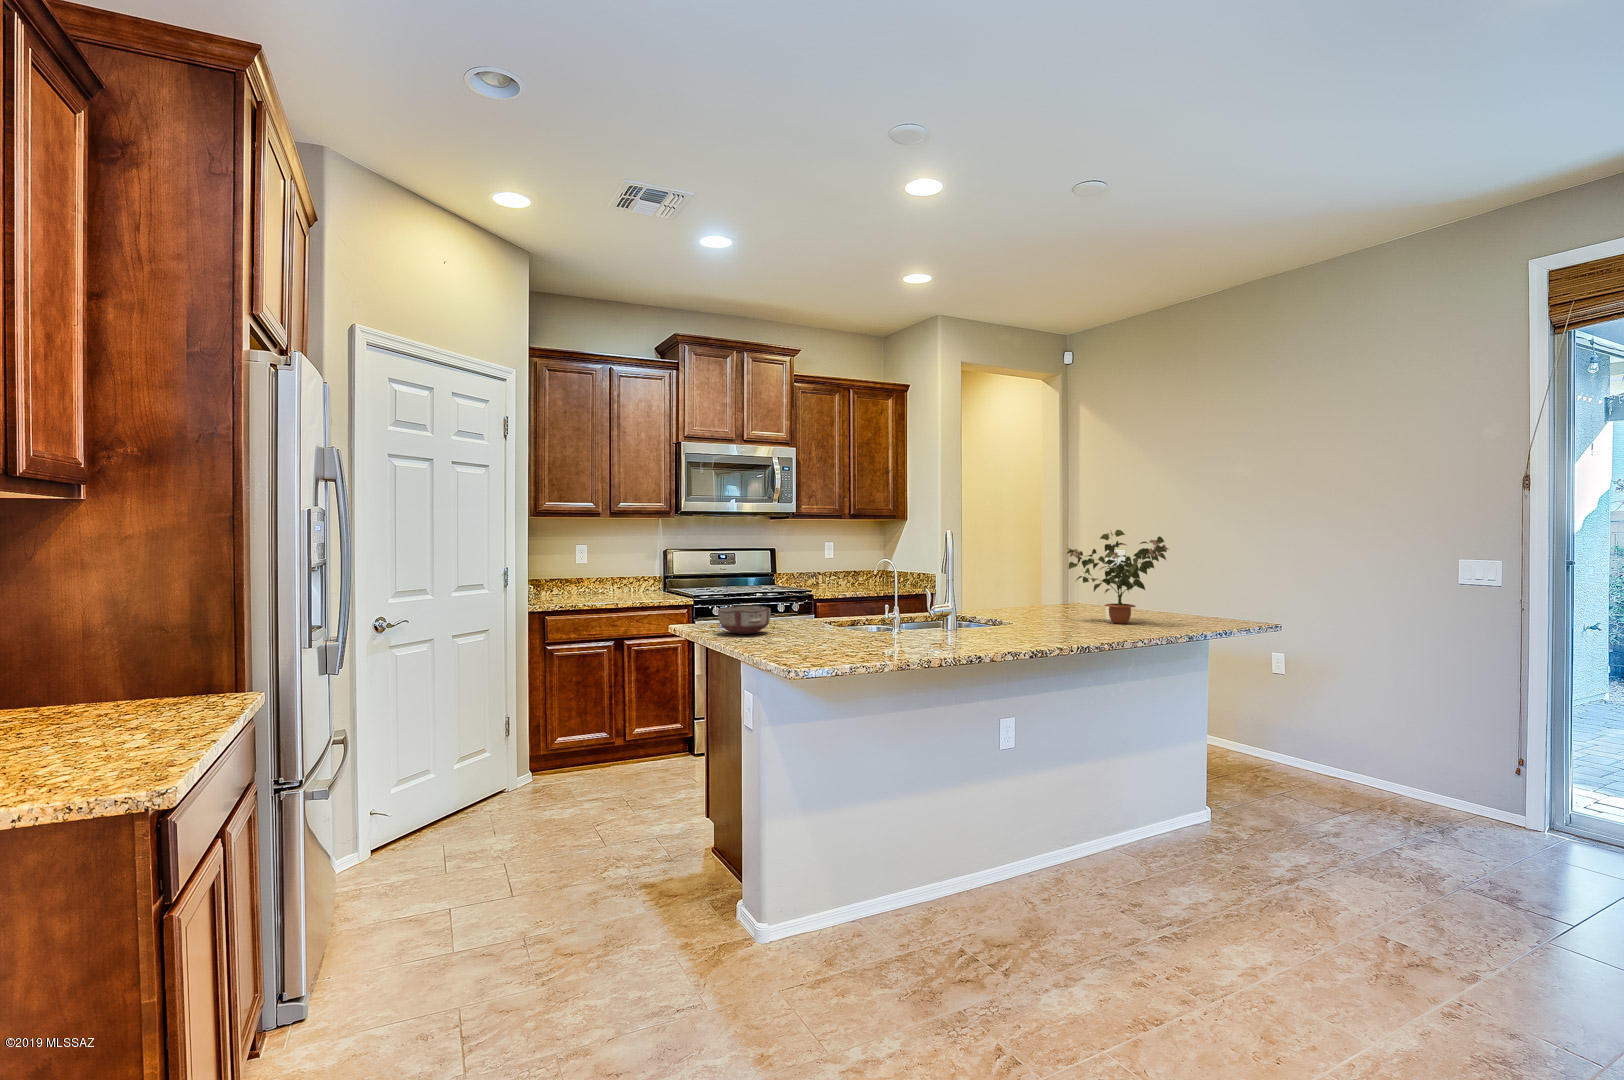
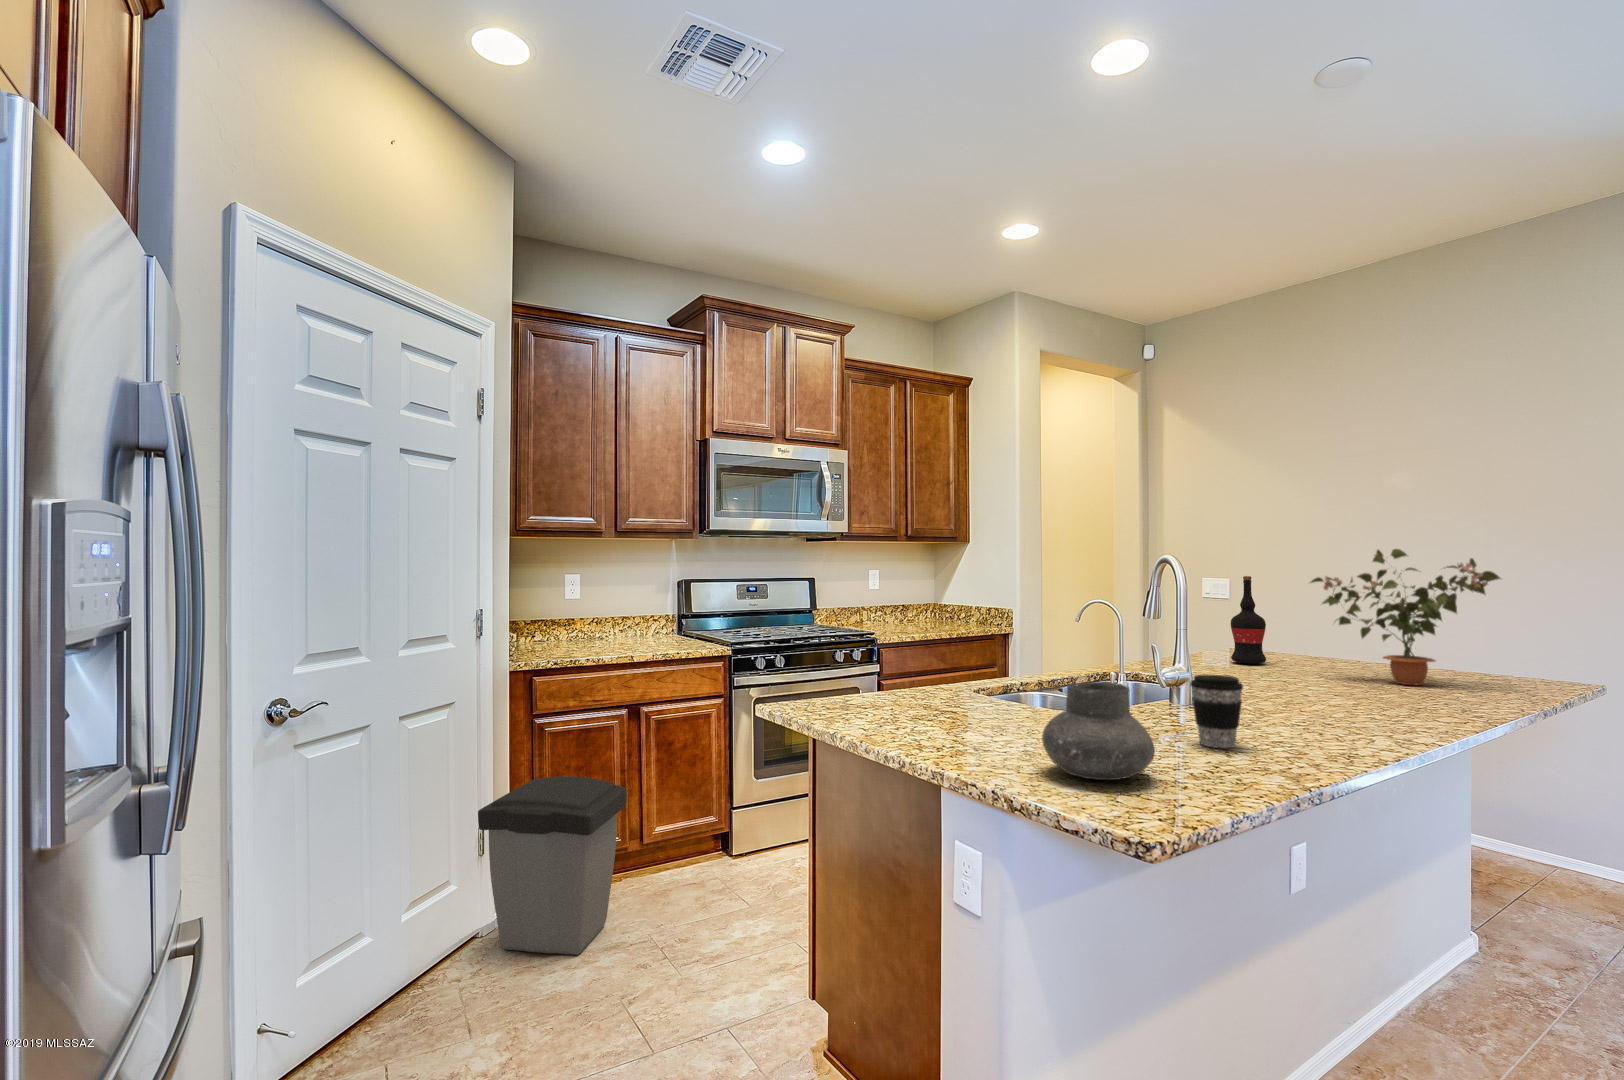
wine bottle: none [1035,549,1058,612] -> present [1231,576,1266,664]
vase: none [778,604,835,654] -> present [1042,682,1155,780]
coffee cup: none [889,605,917,646] -> present [1190,675,1243,748]
ceramic bowl: present [718,606,771,634] -> none [859,671,946,721]
trash can: none [506,685,608,799] -> present [478,776,627,955]

